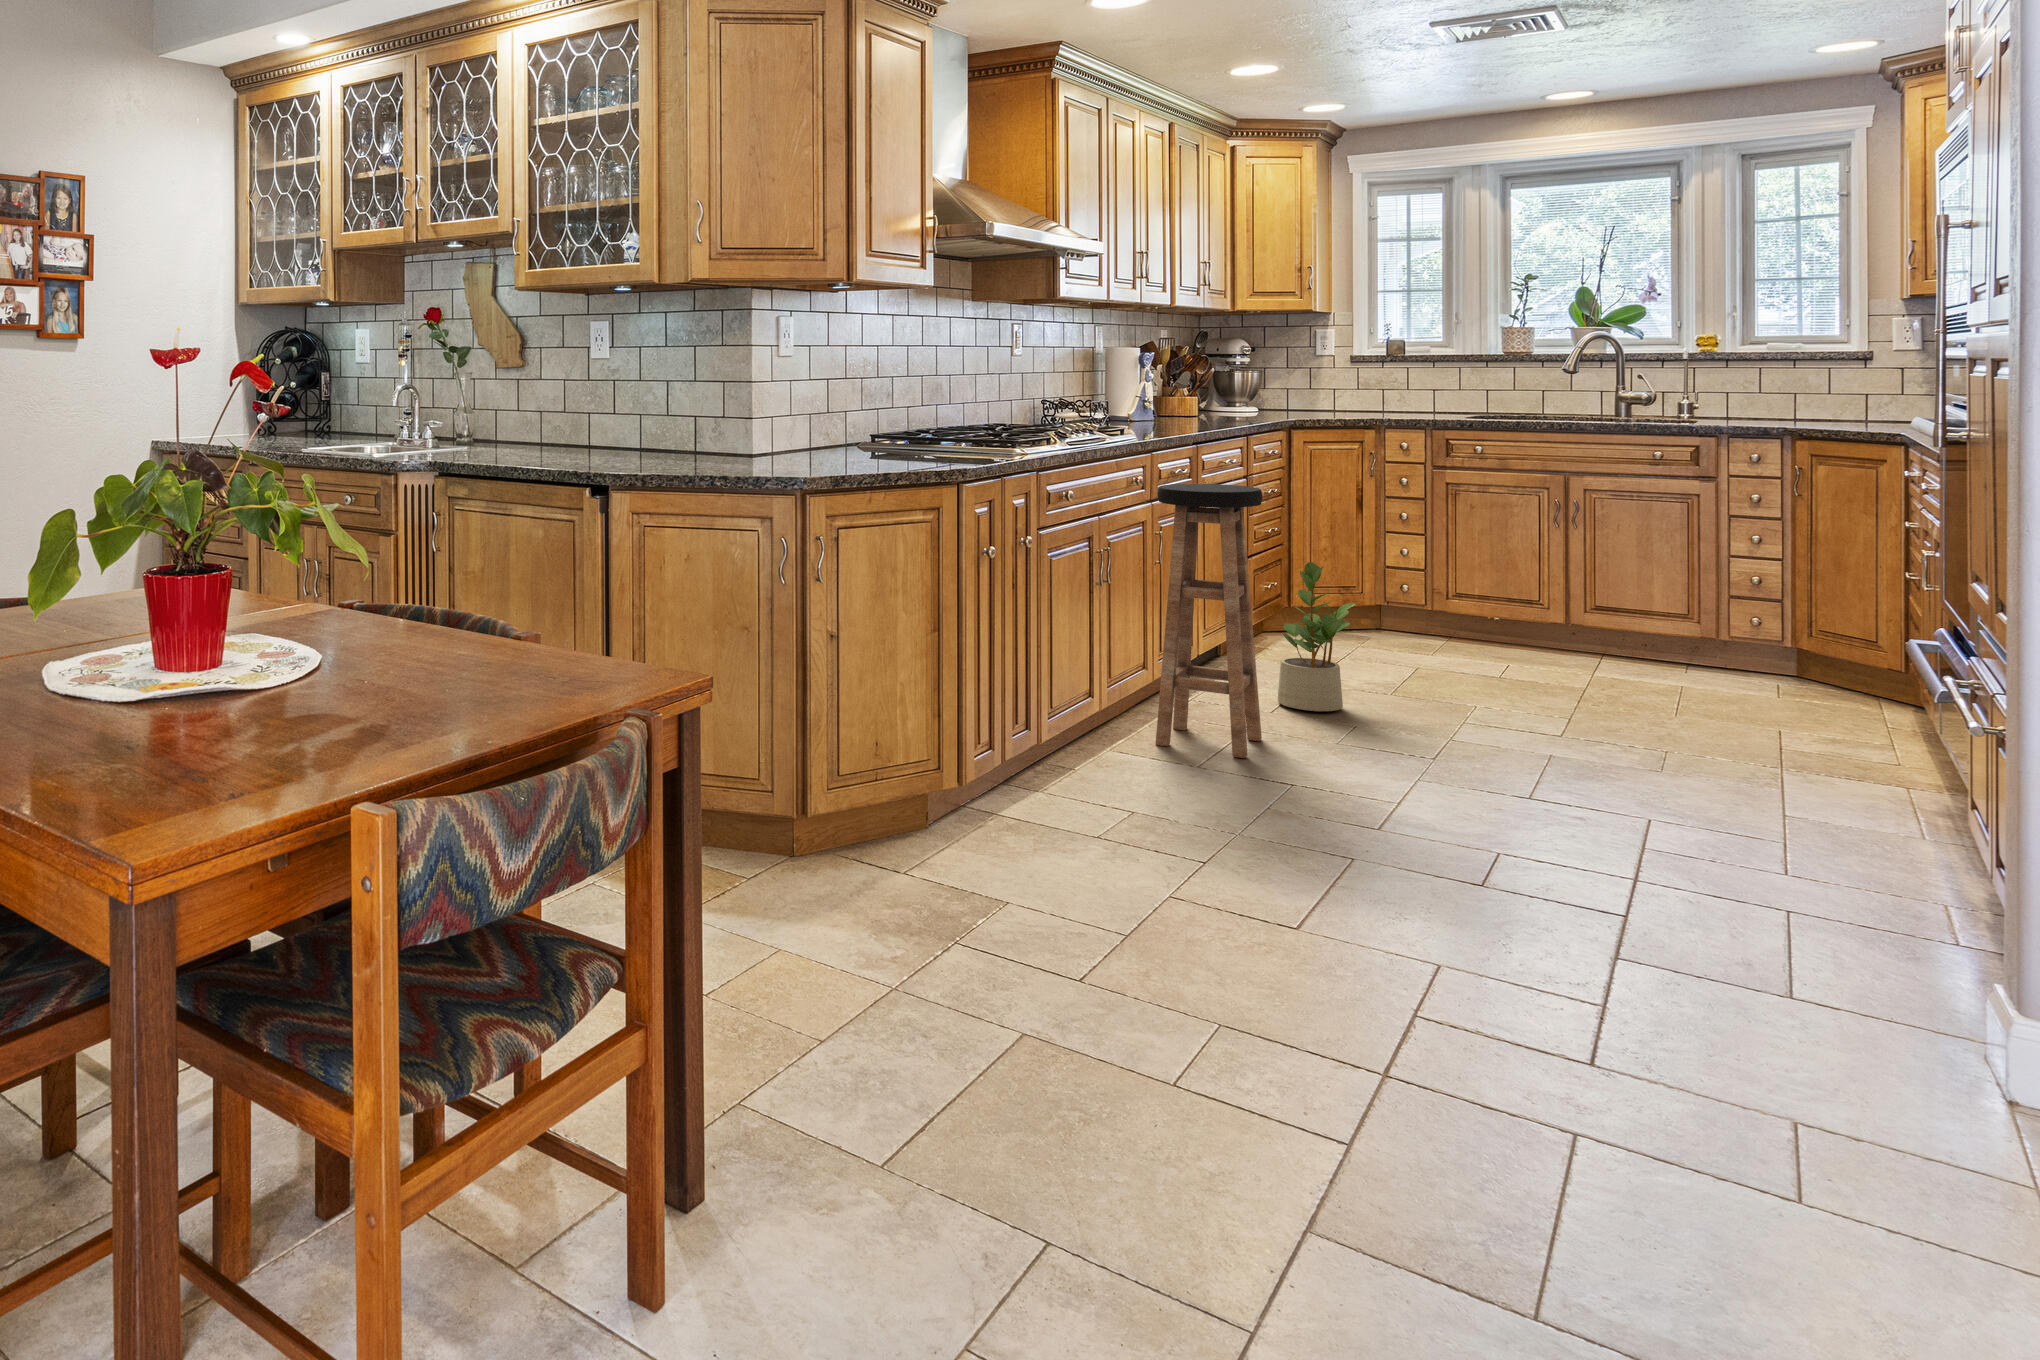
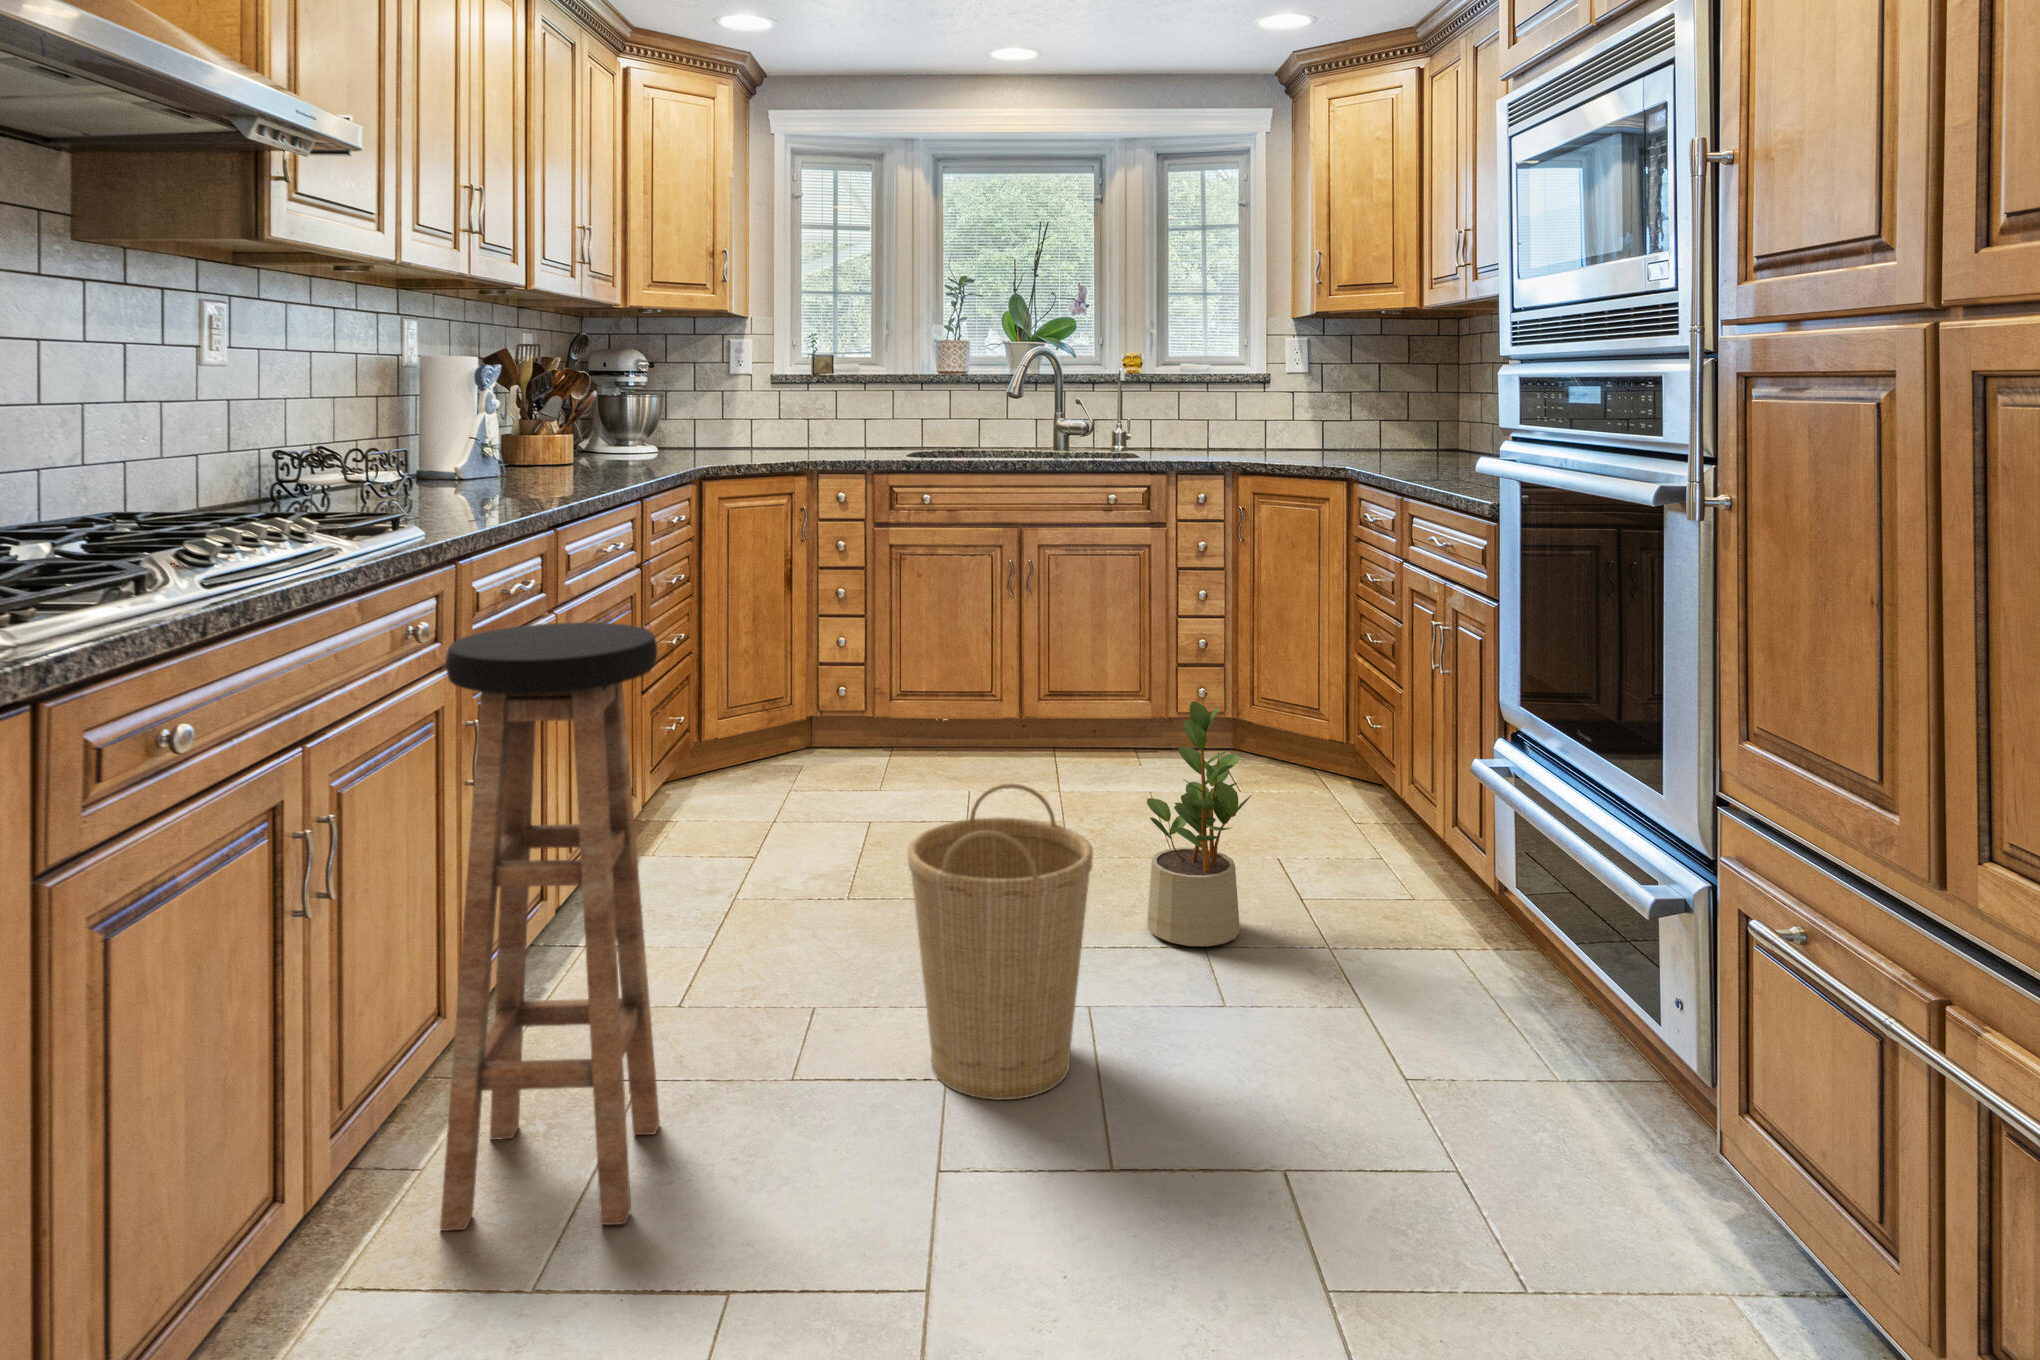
potted plant: present [1277,562,1355,711] -> present [1147,701,1252,946]
basket: none [1414,604,1542,770] -> present [908,783,1093,1100]

